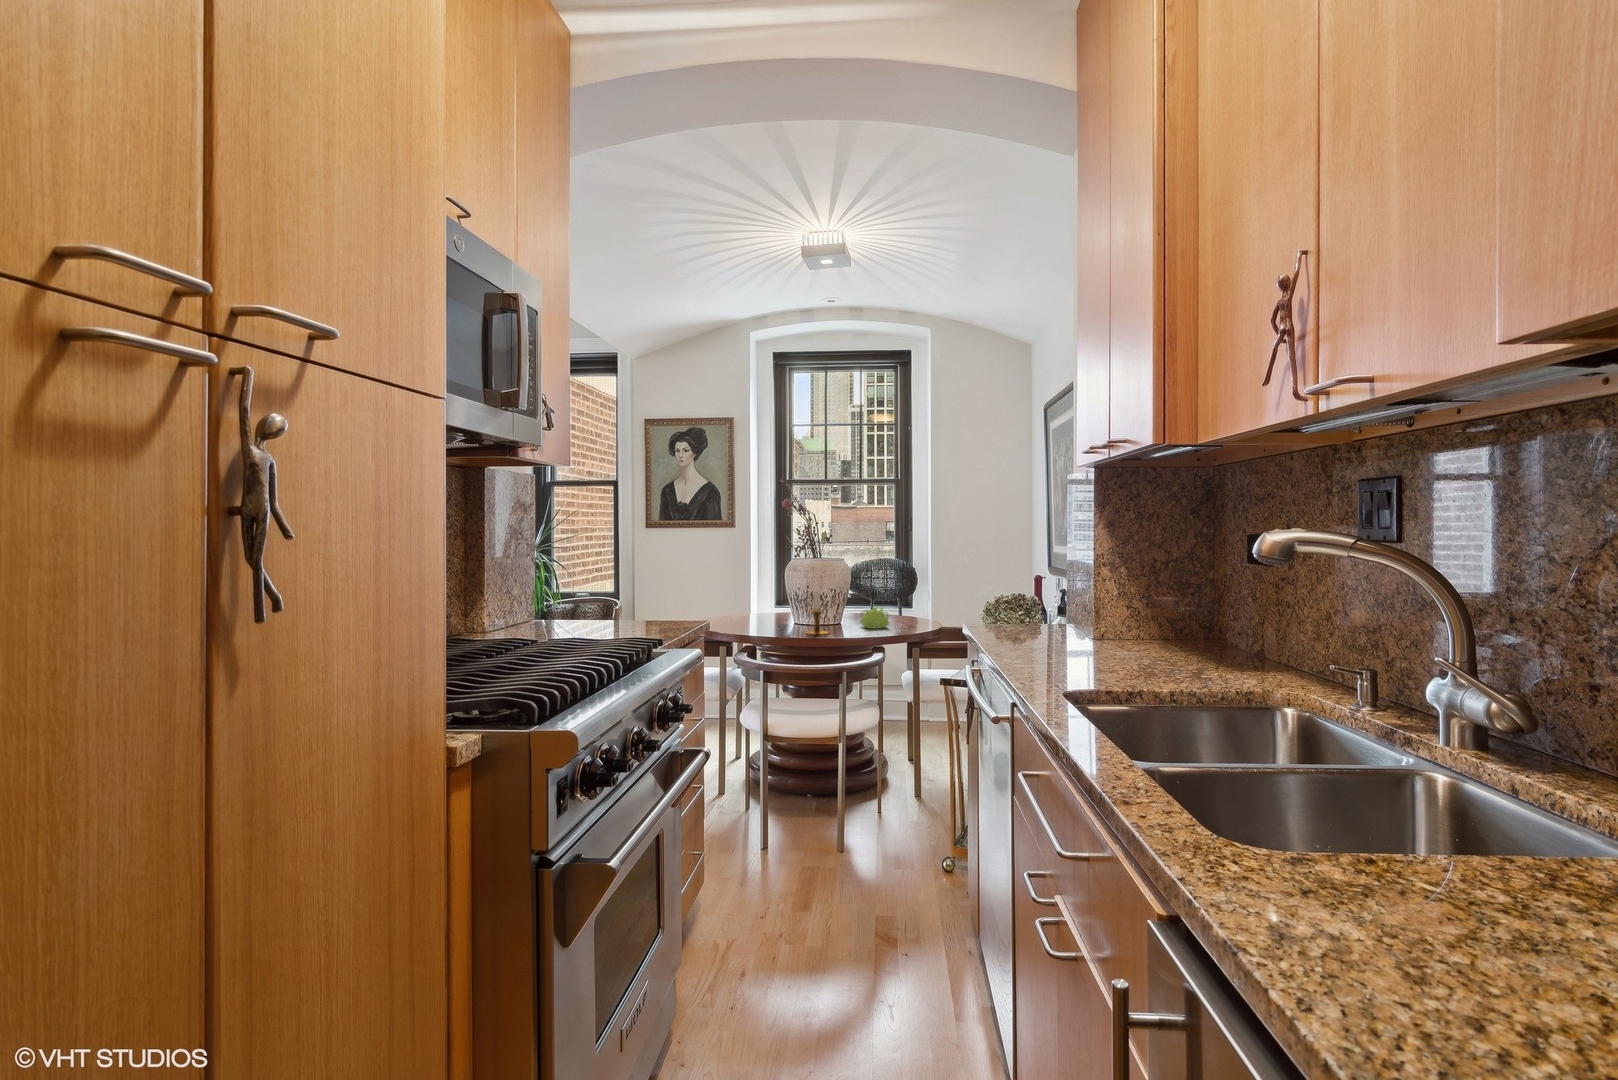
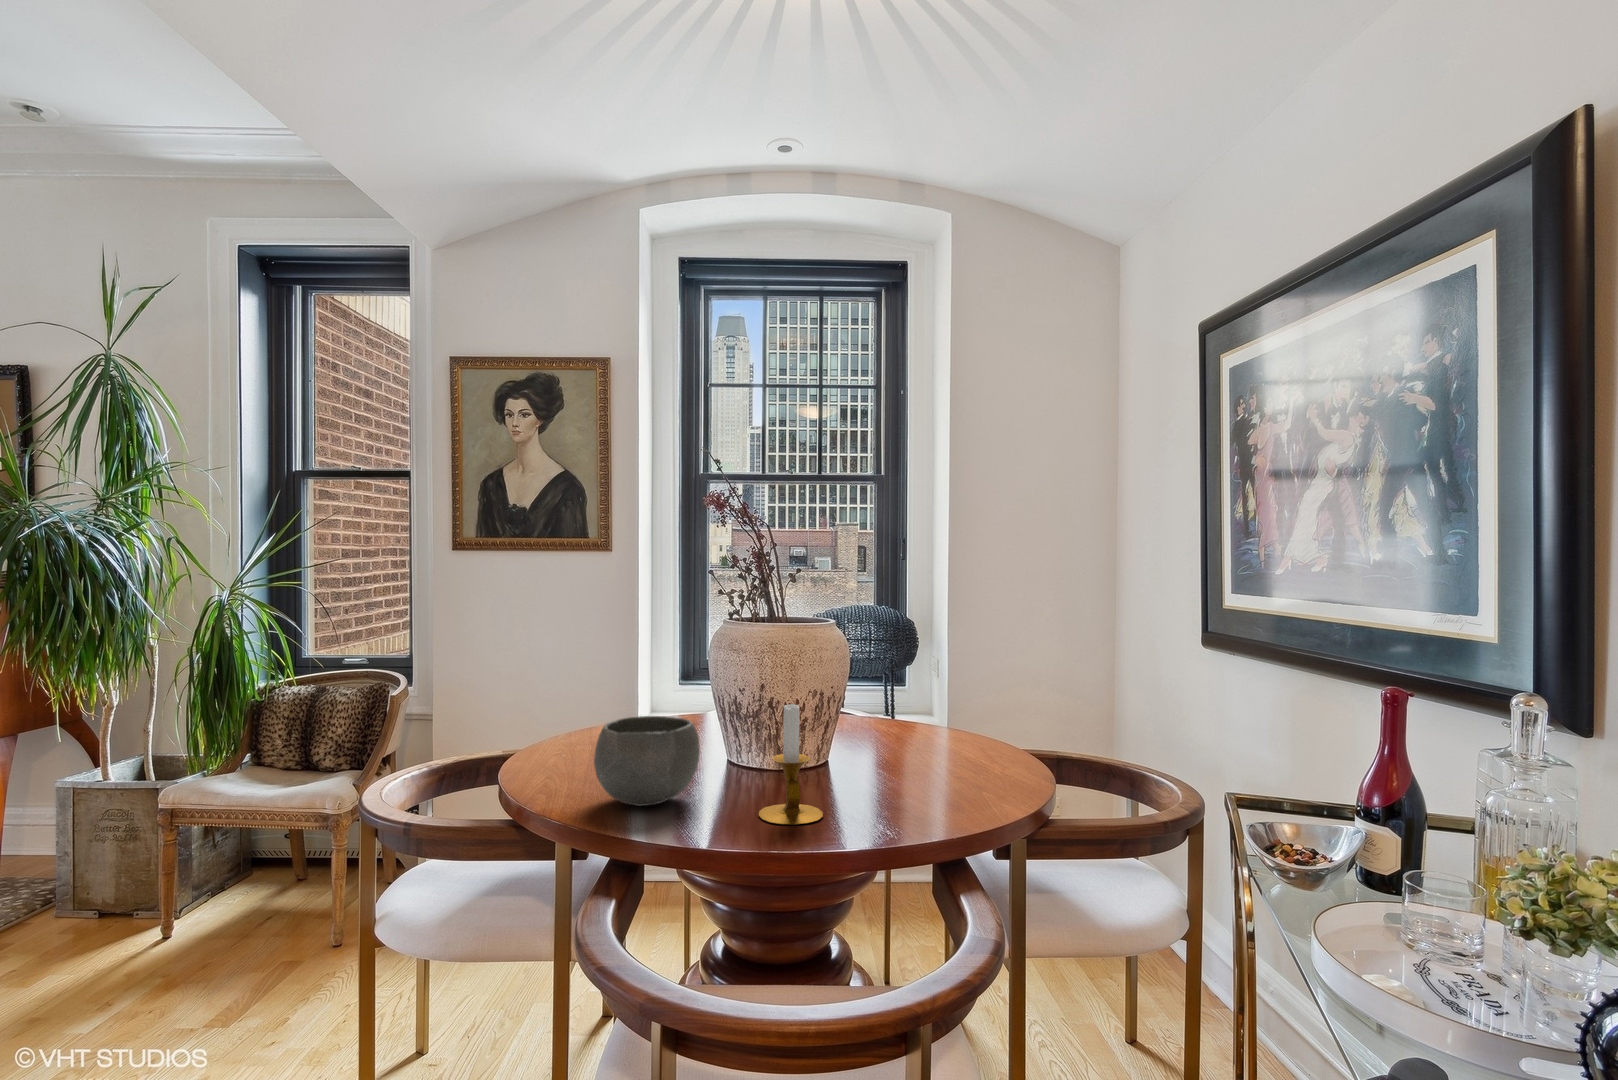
ceramic bowl: none [740,597,781,631] -> present [594,716,700,806]
teapot: present [860,607,890,629] -> none [881,729,955,789]

